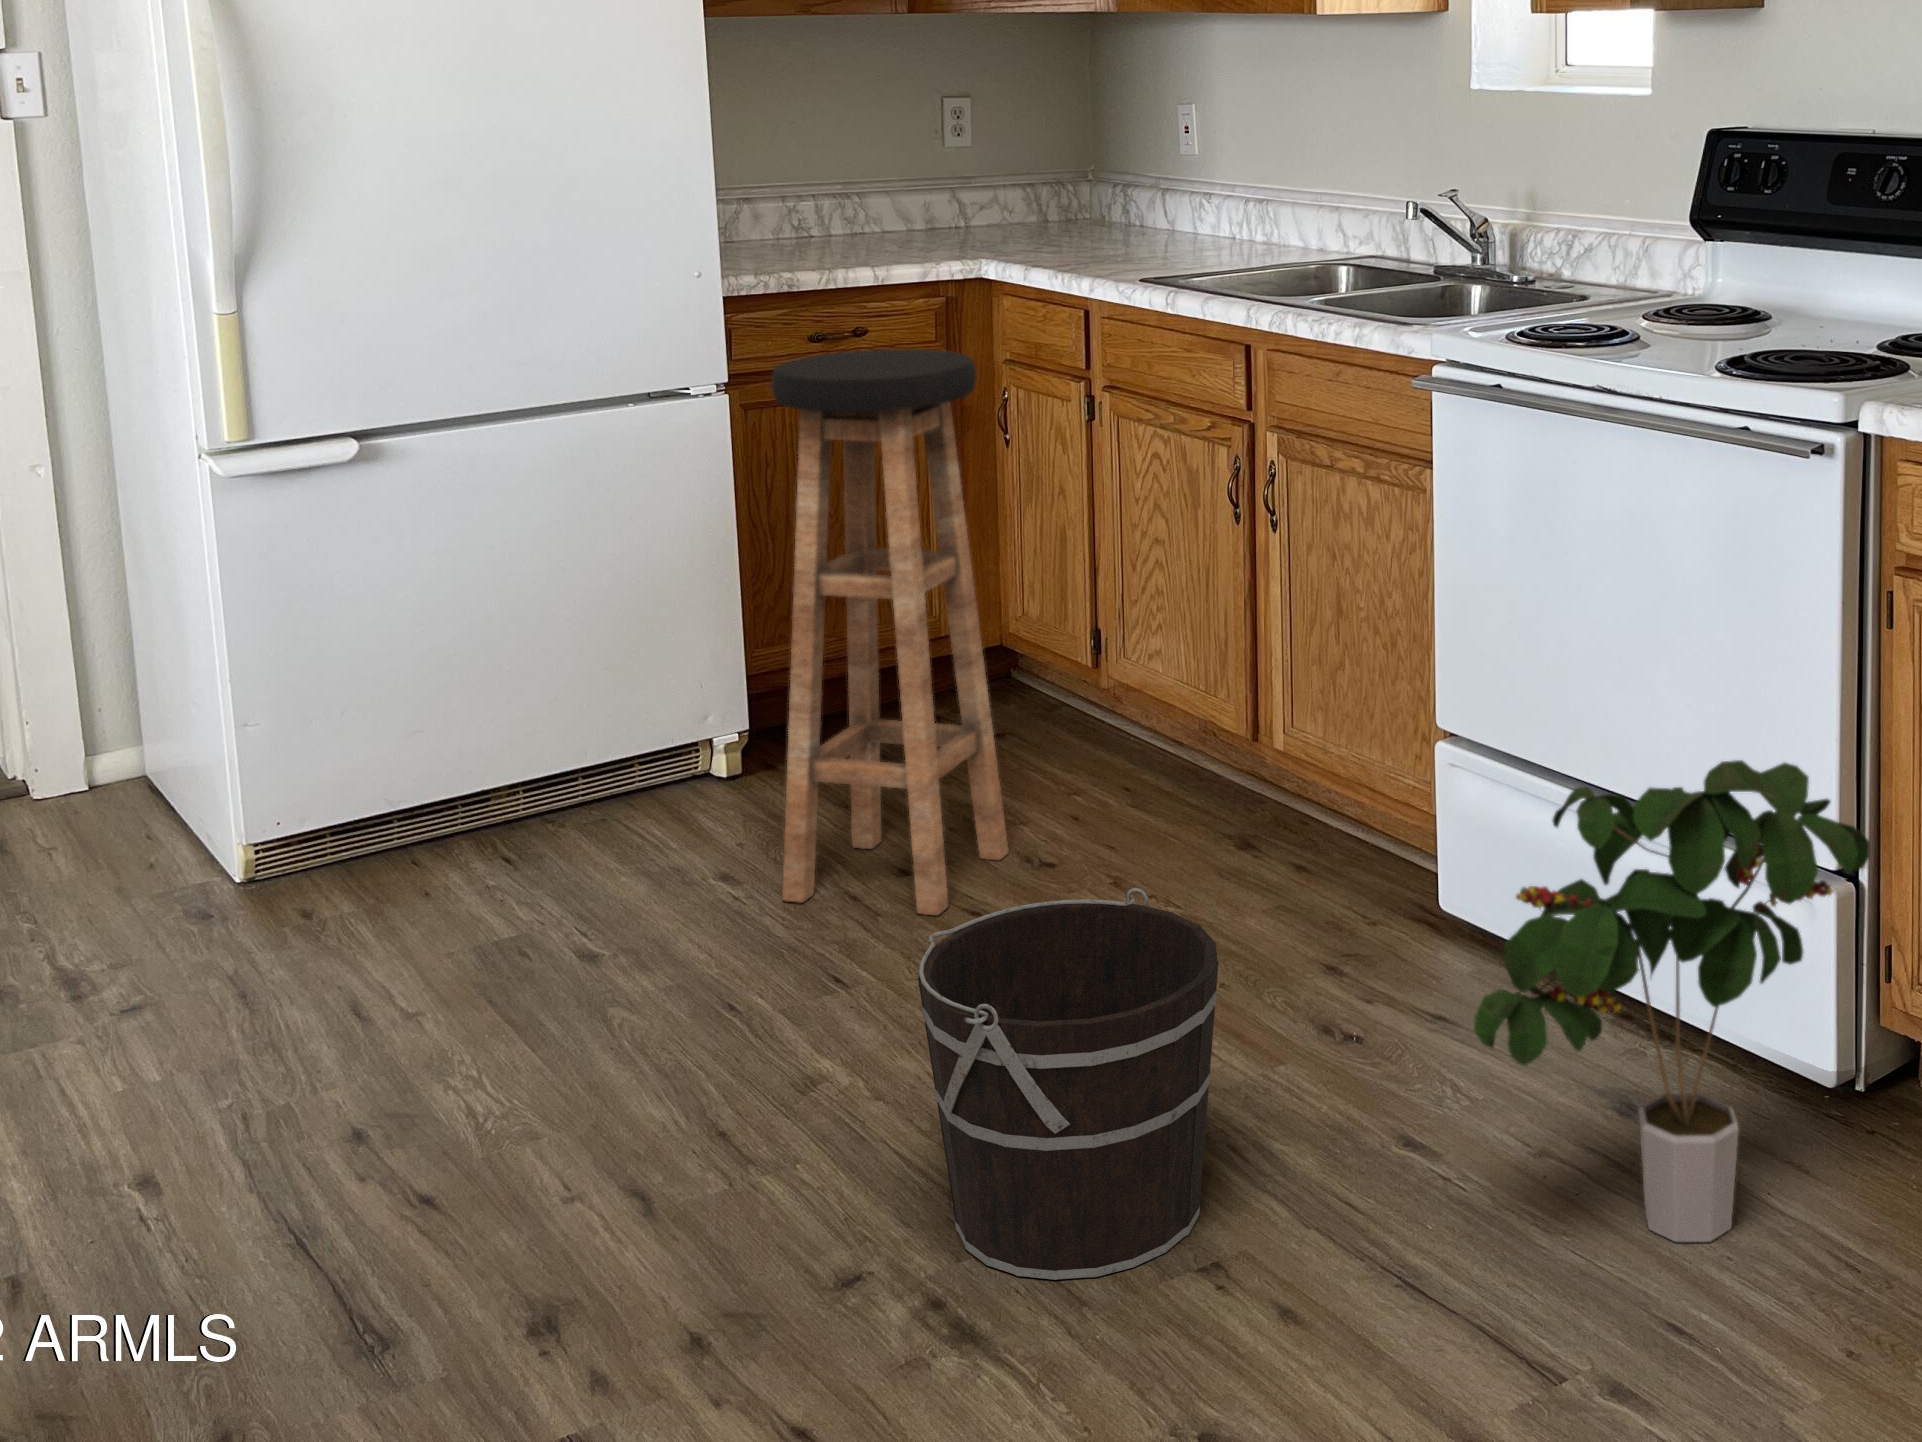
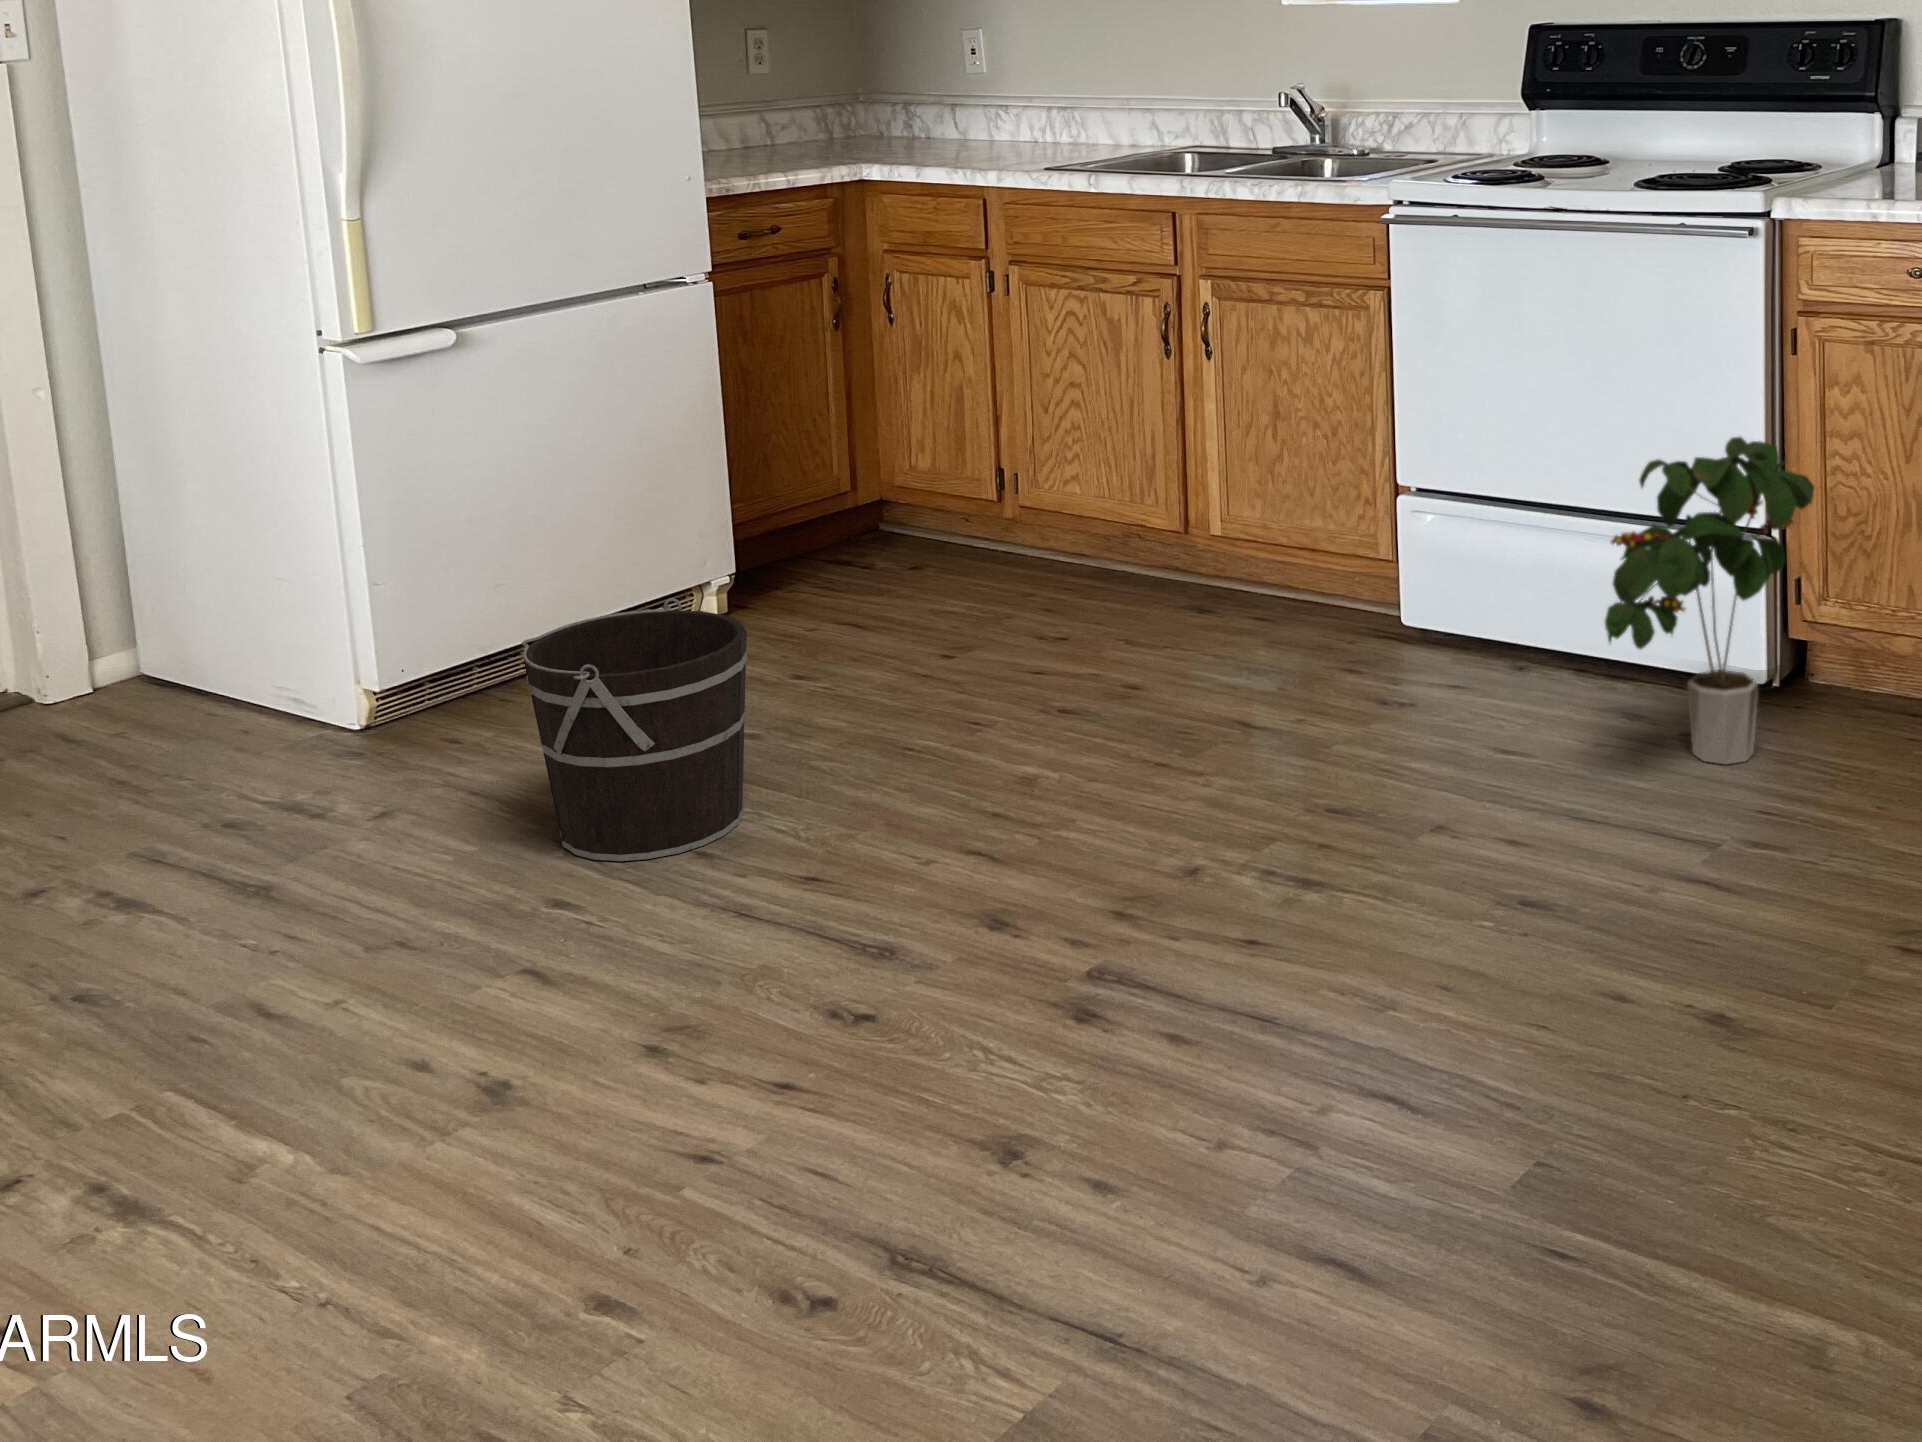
bar stool: present [771,349,1009,915] -> none [842,224,1027,681]
bucket: present [918,888,1219,1280] -> present [522,598,747,861]

